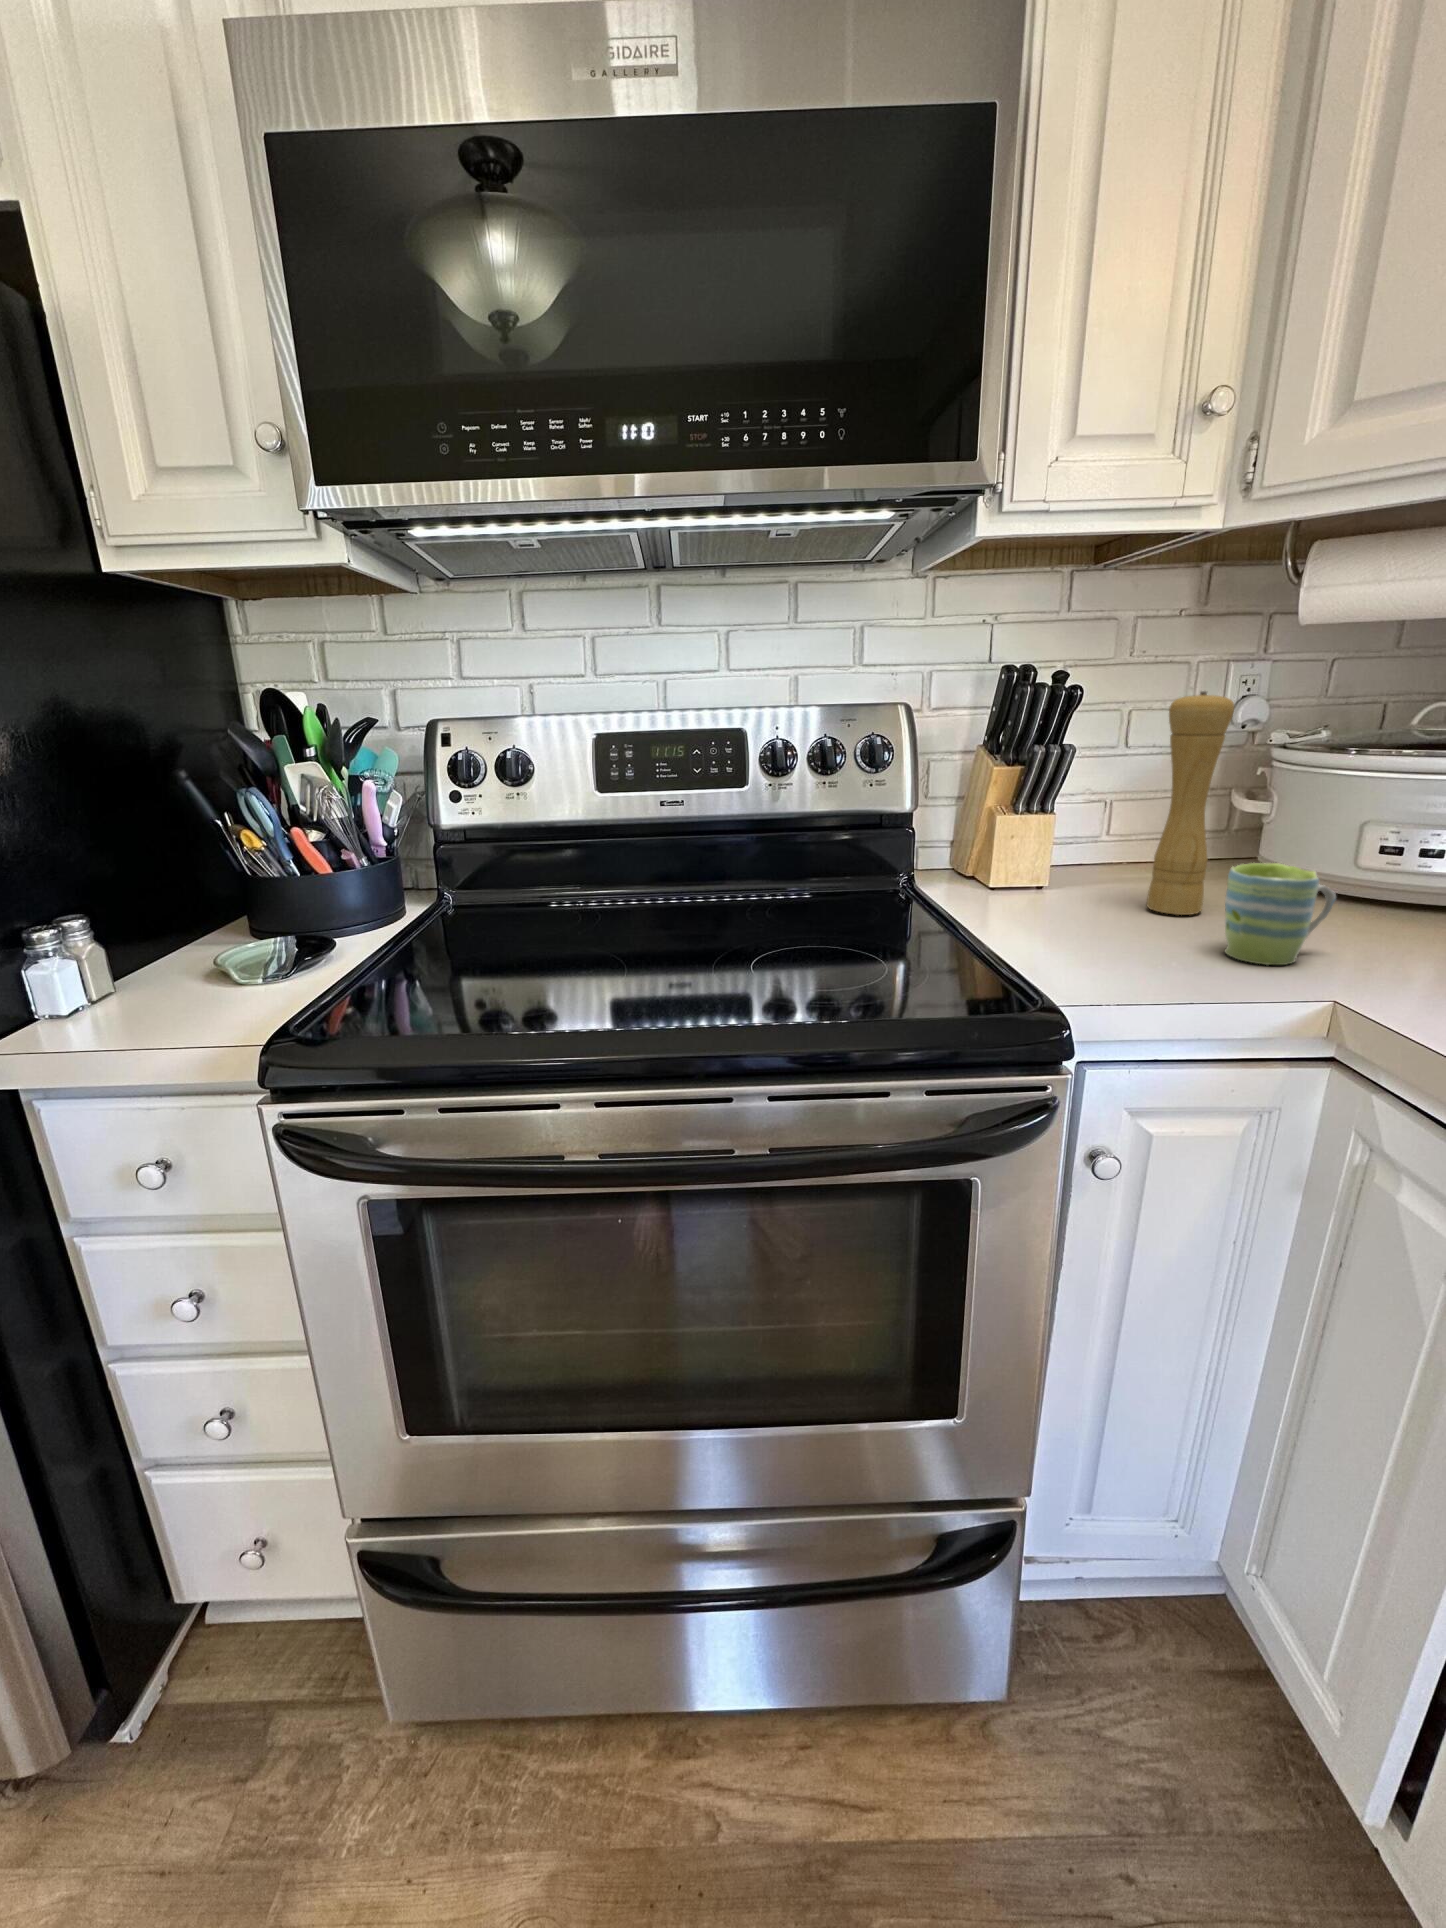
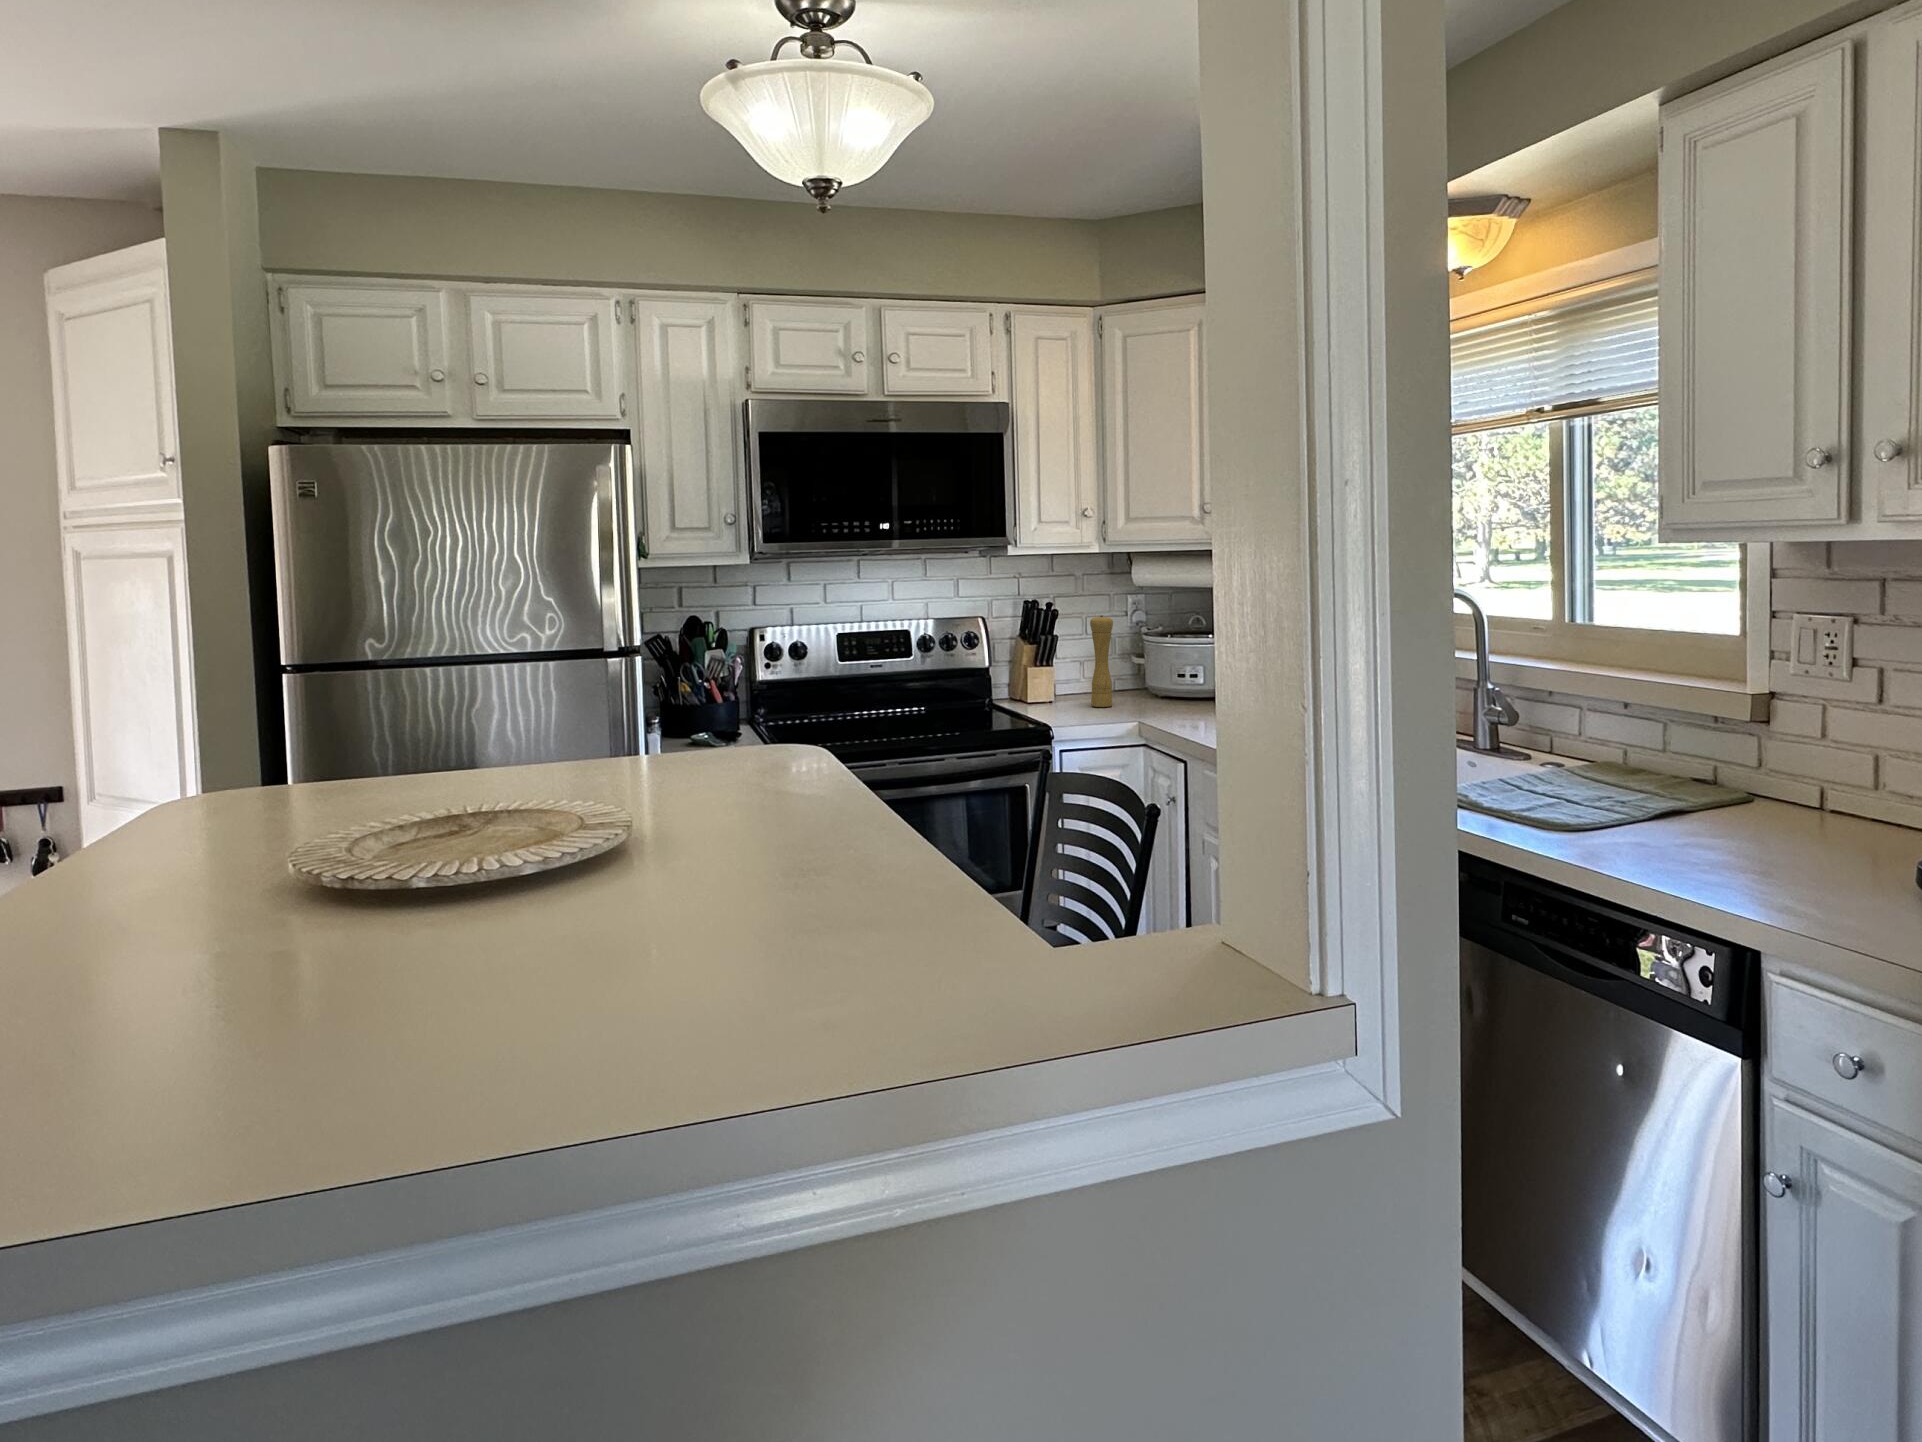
mug: present [1225,863,1336,965] -> none [1111,681,1147,717]

